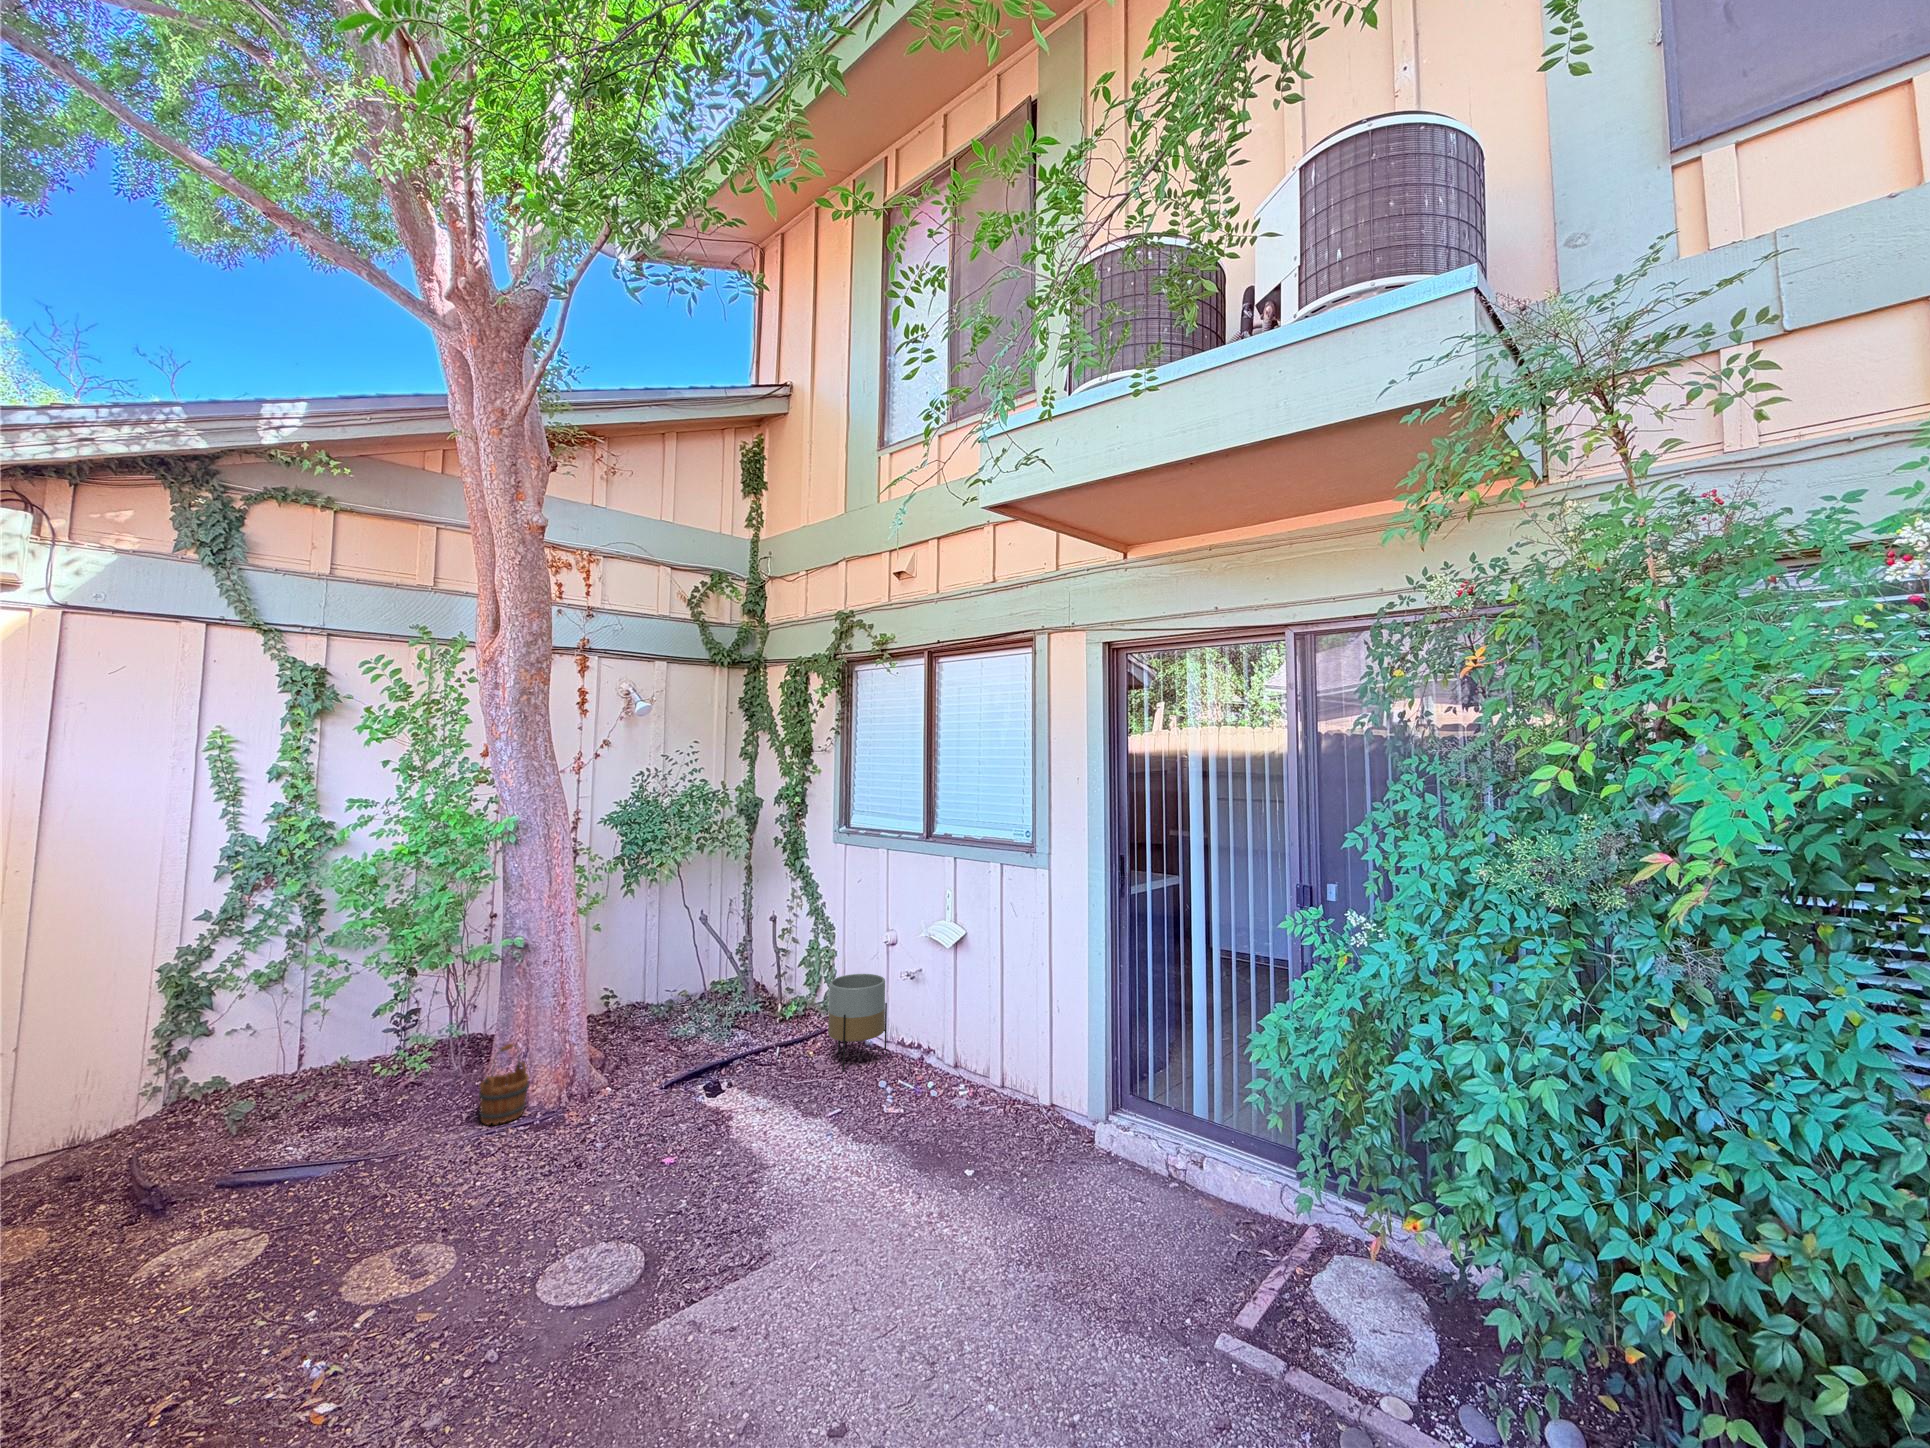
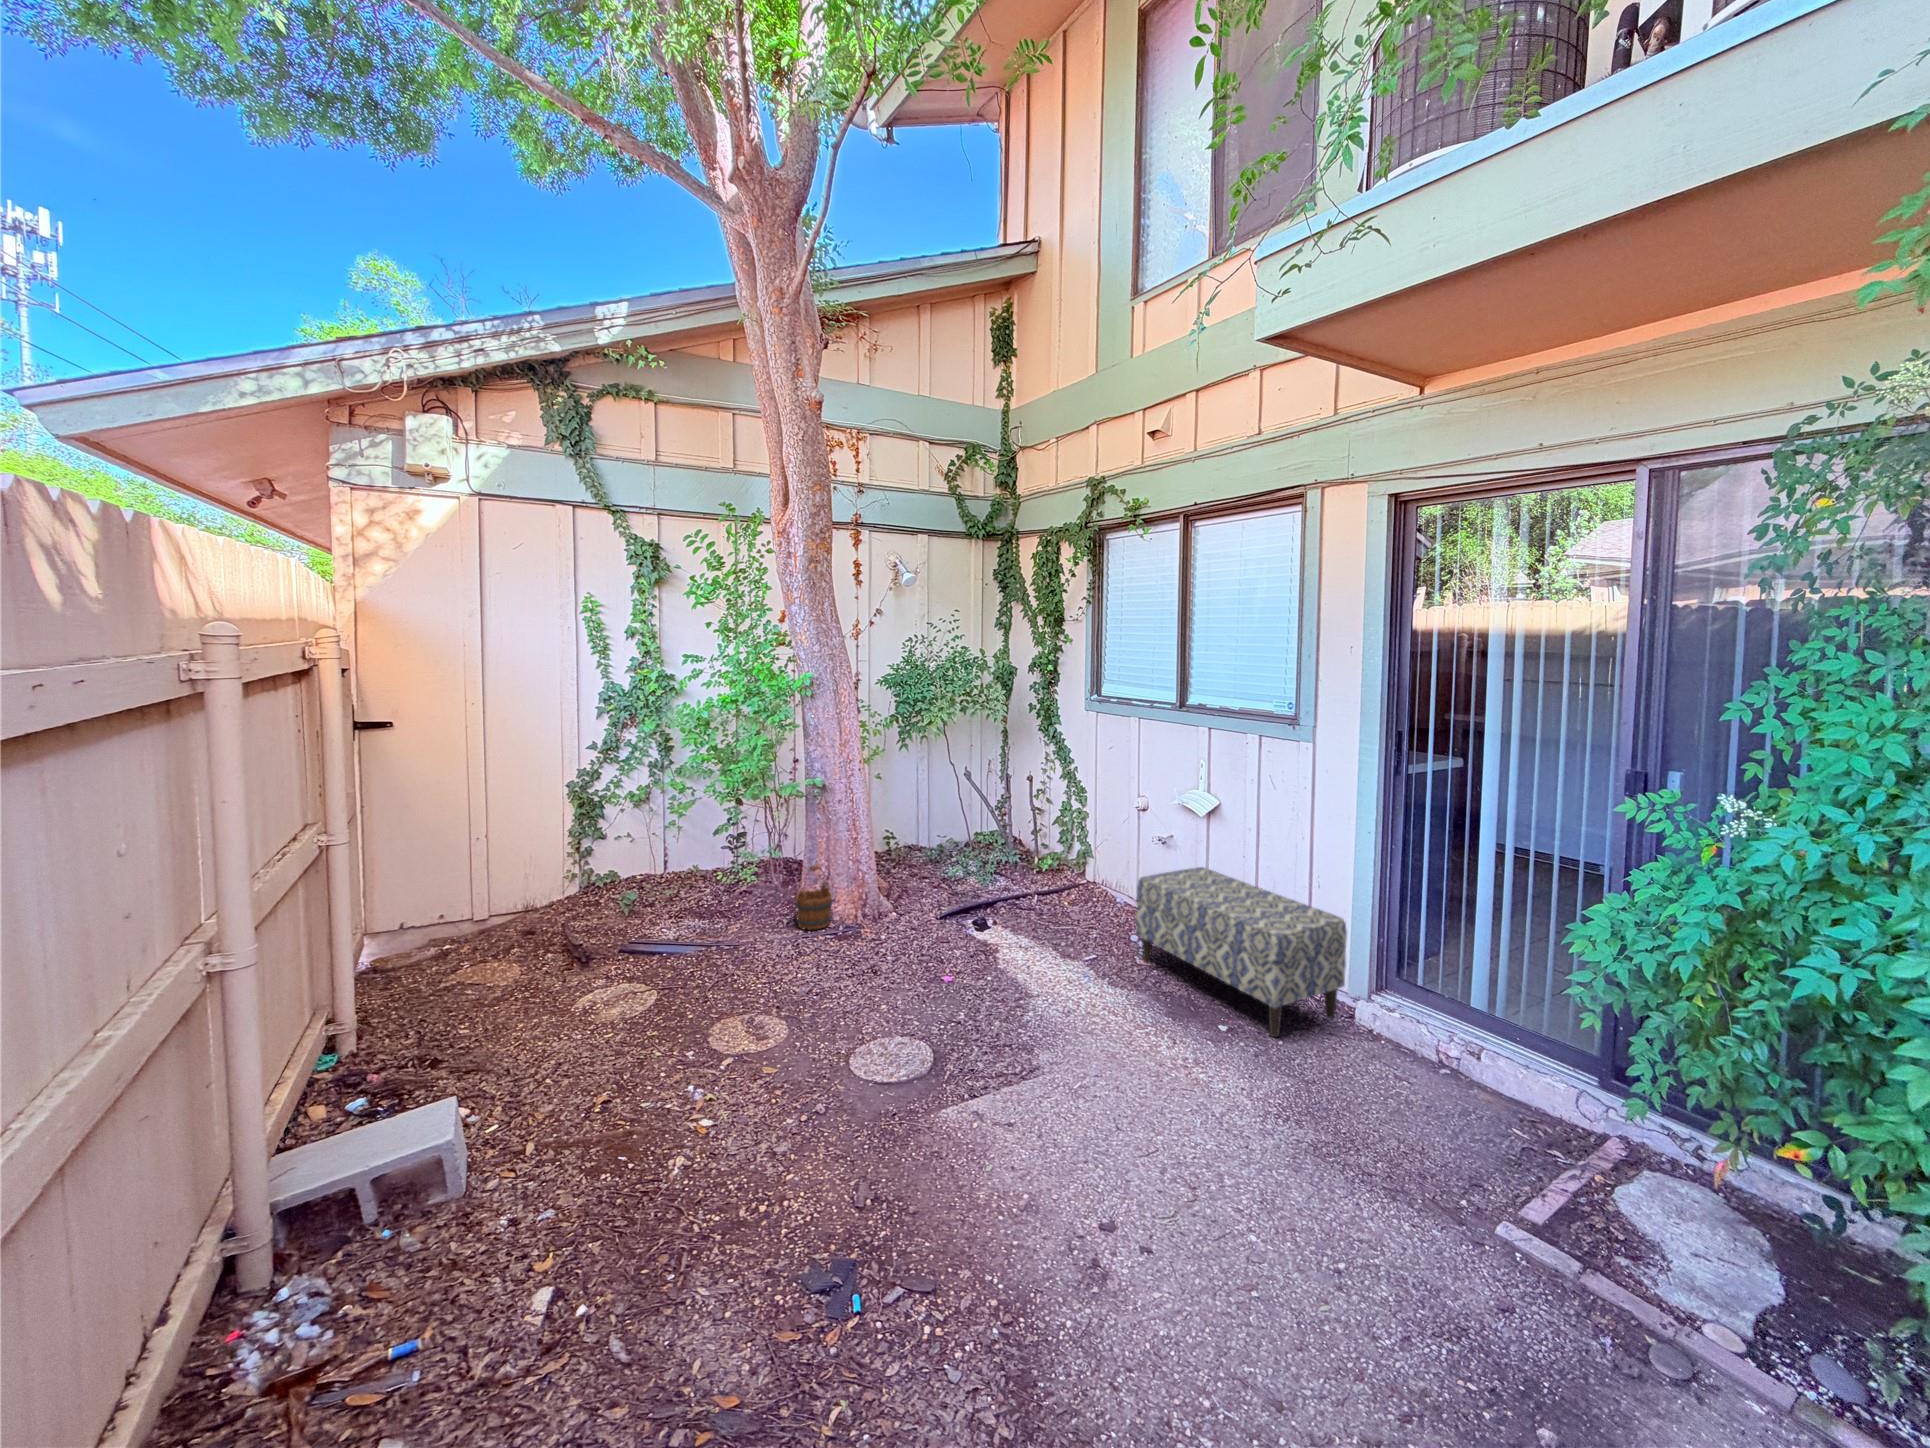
planter: present [828,974,887,1071] -> none [1082,835,1137,923]
bench: none [882,1000,1078,1172] -> present [1136,867,1347,1037]

